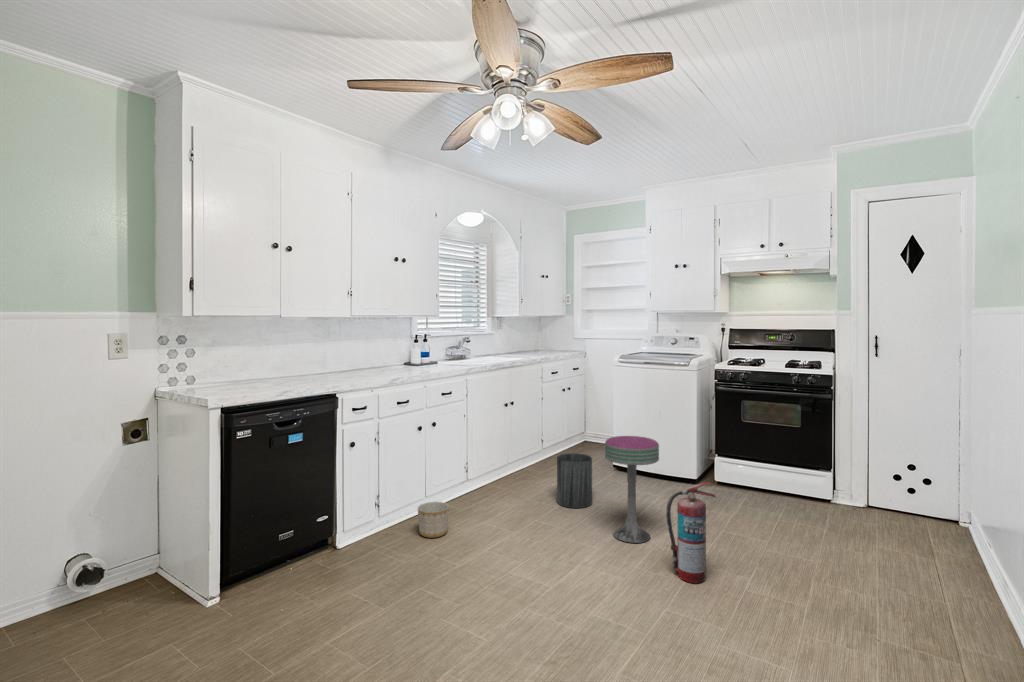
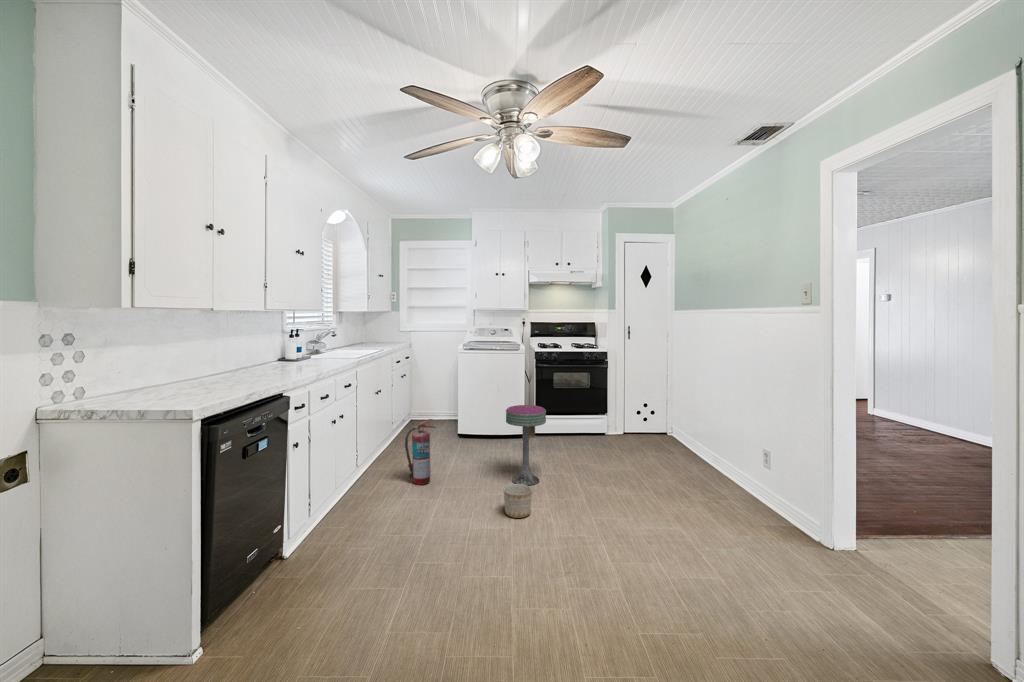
trash can: present [557,453,592,508] -> none [445,426,474,471]
fire extinguisher: present [666,482,716,584] -> present [405,419,435,485]
planter: present [418,502,449,538] -> present [504,484,532,518]

